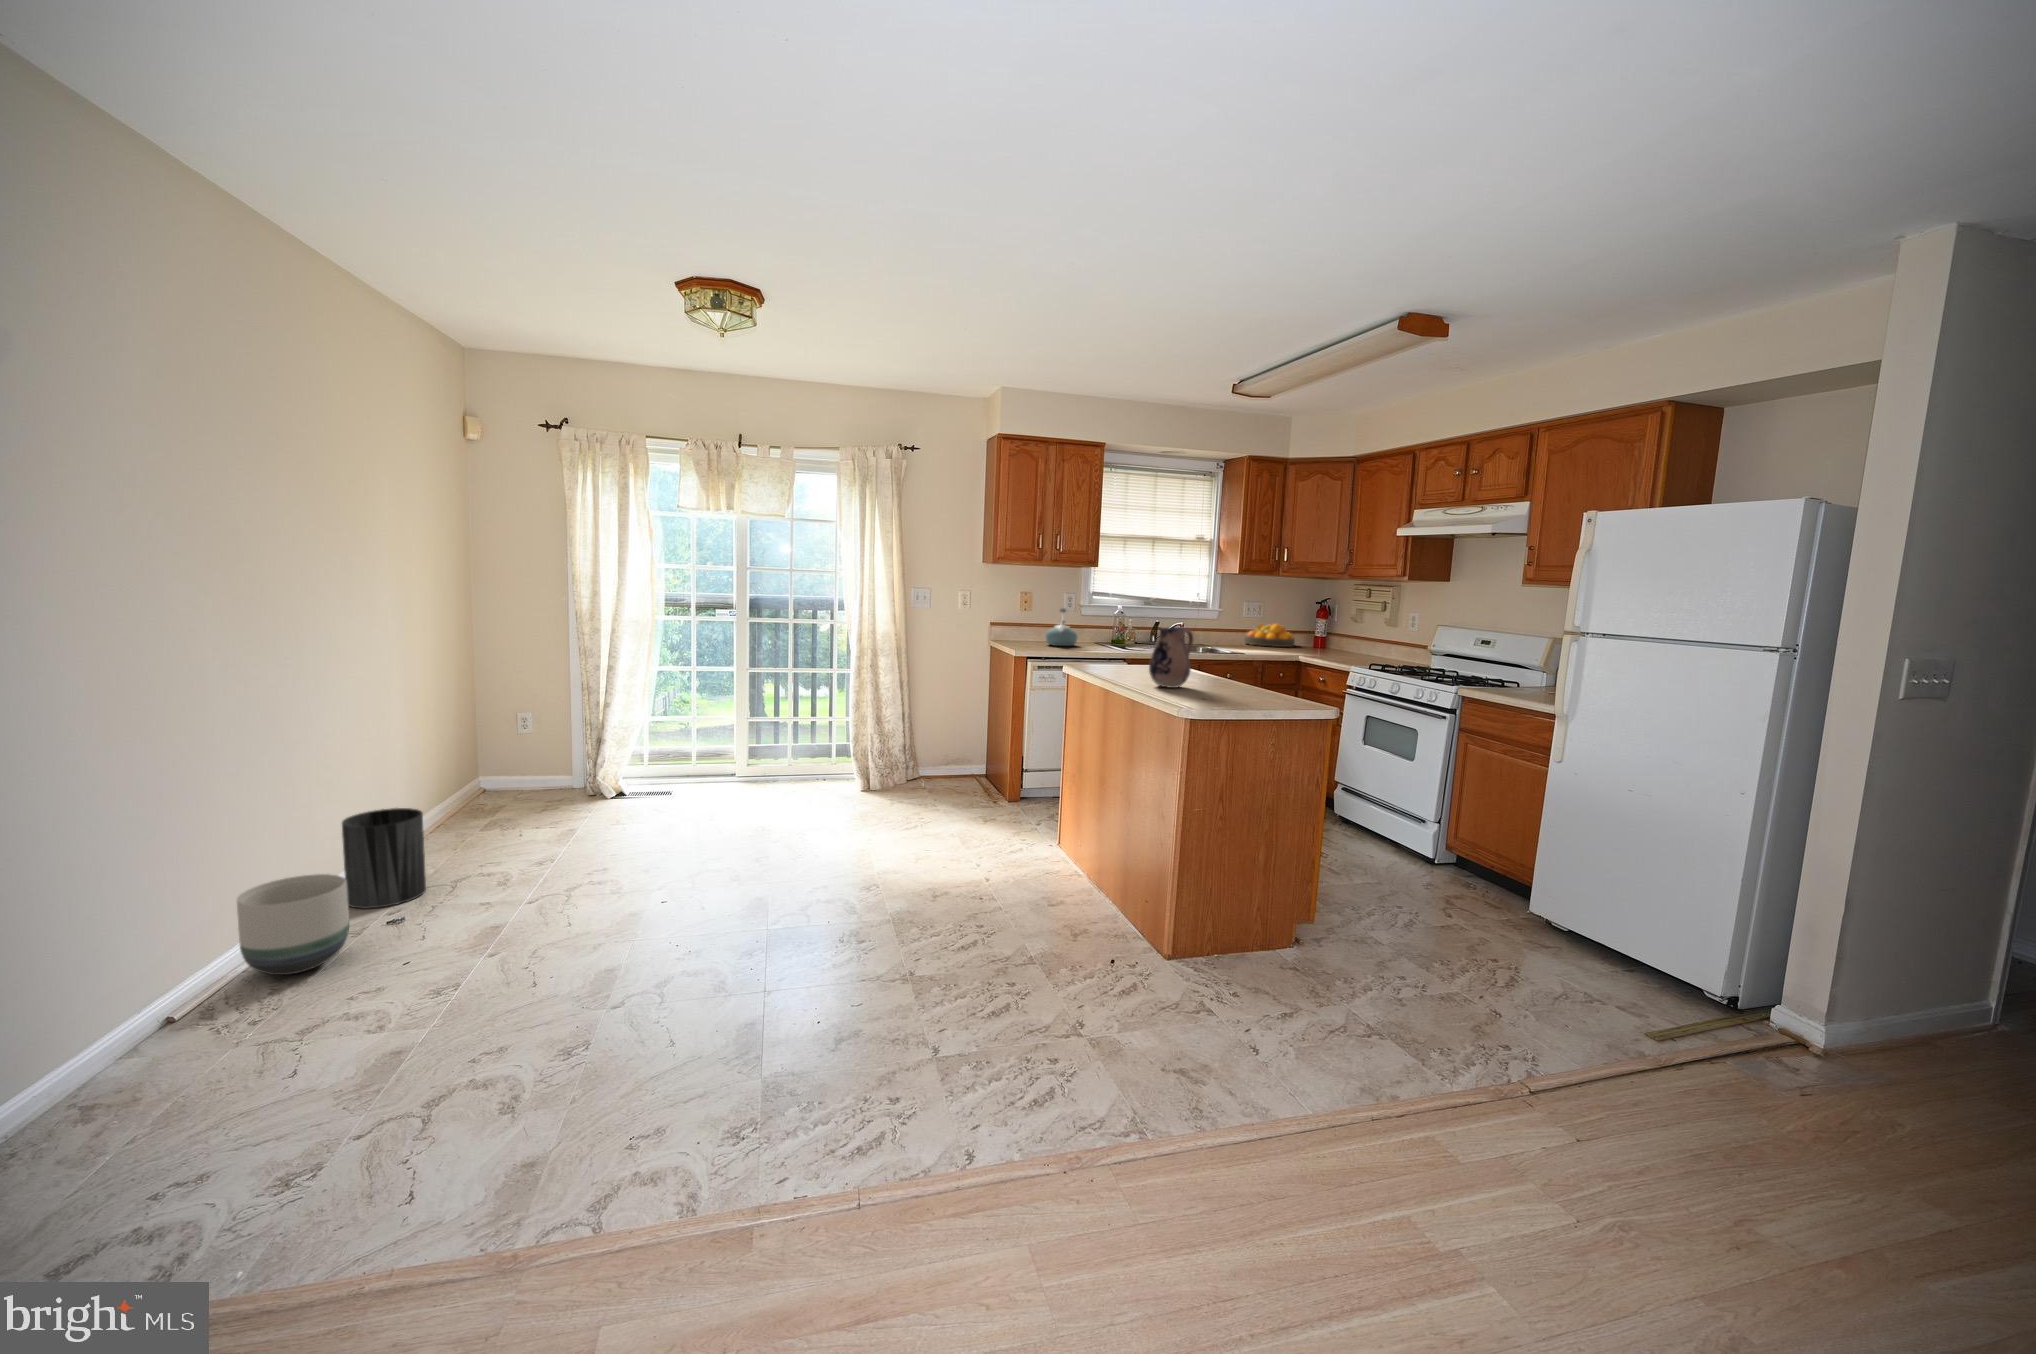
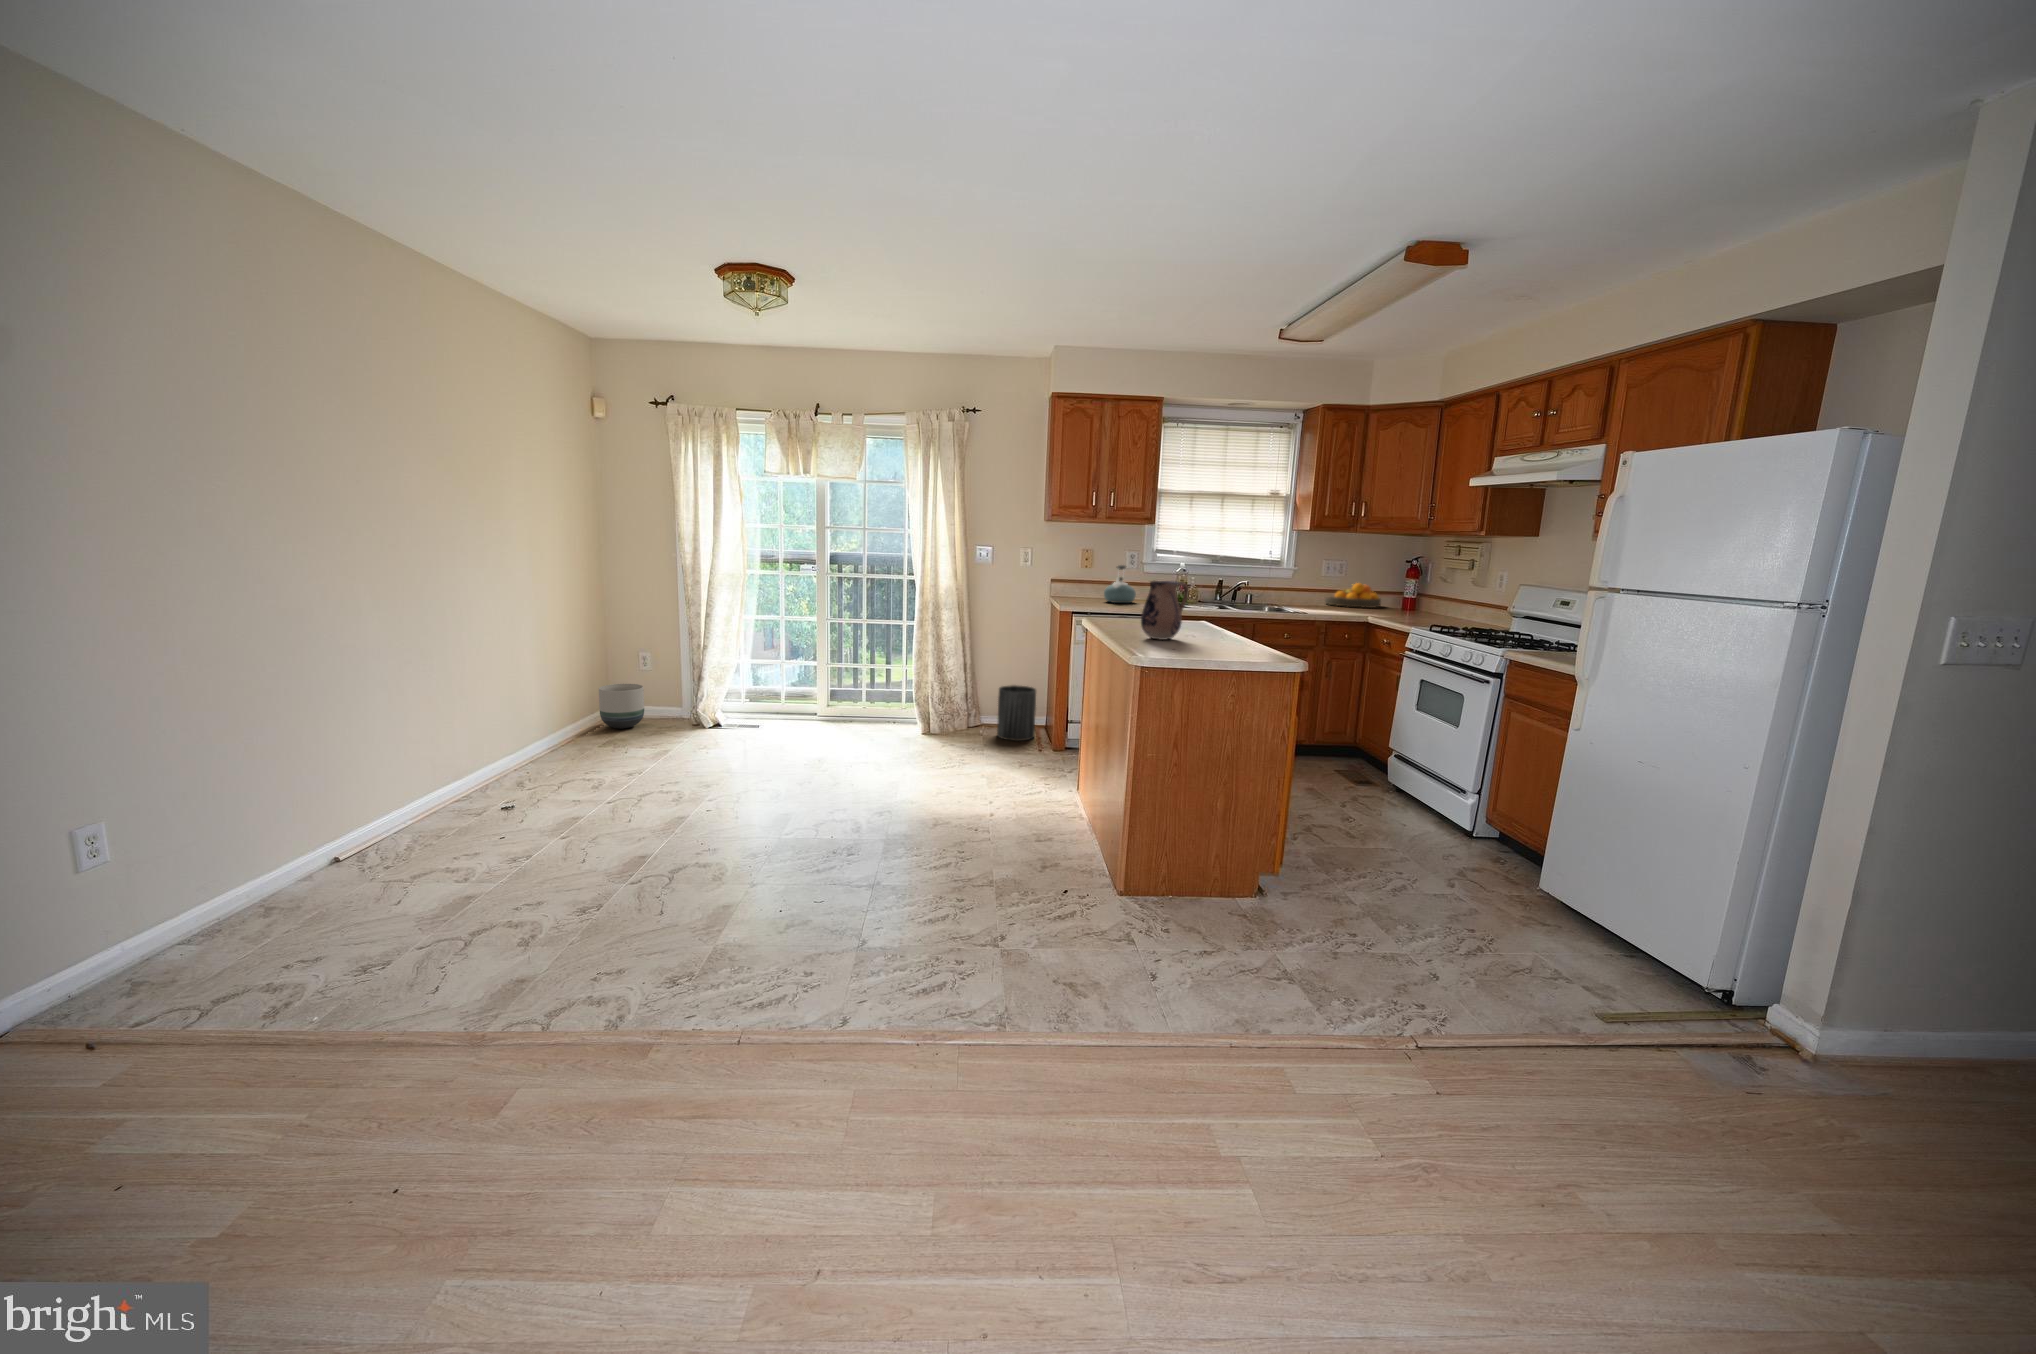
trash can: present [342,808,426,909] -> present [997,685,1036,741]
planter: present [237,874,349,975] -> present [599,684,644,729]

